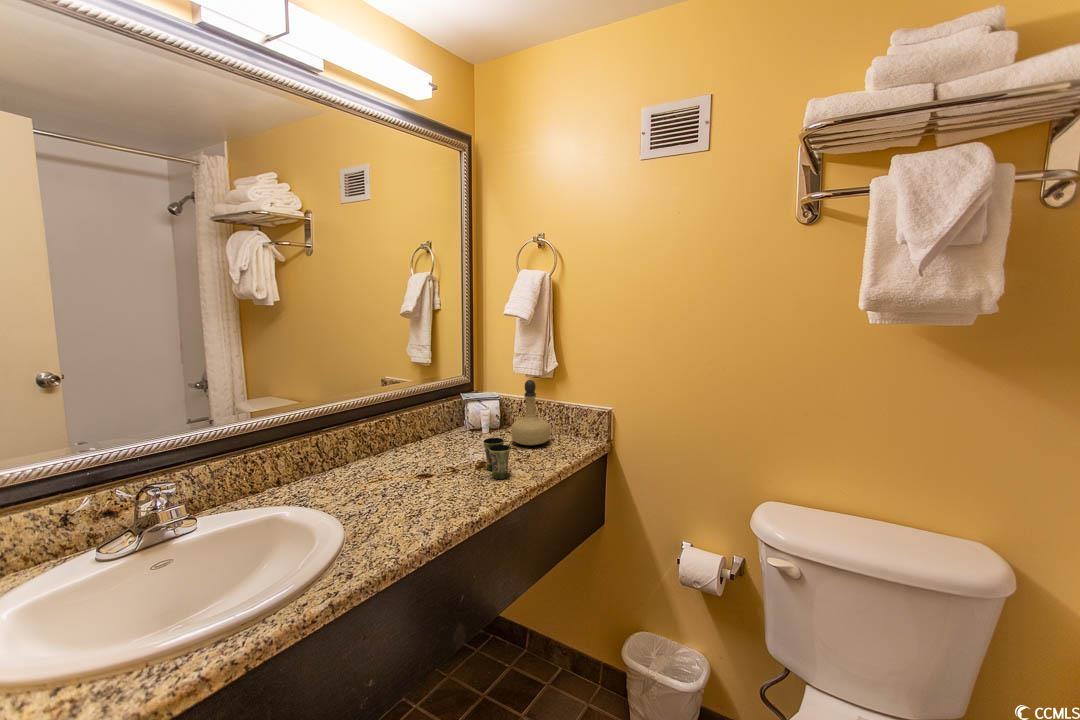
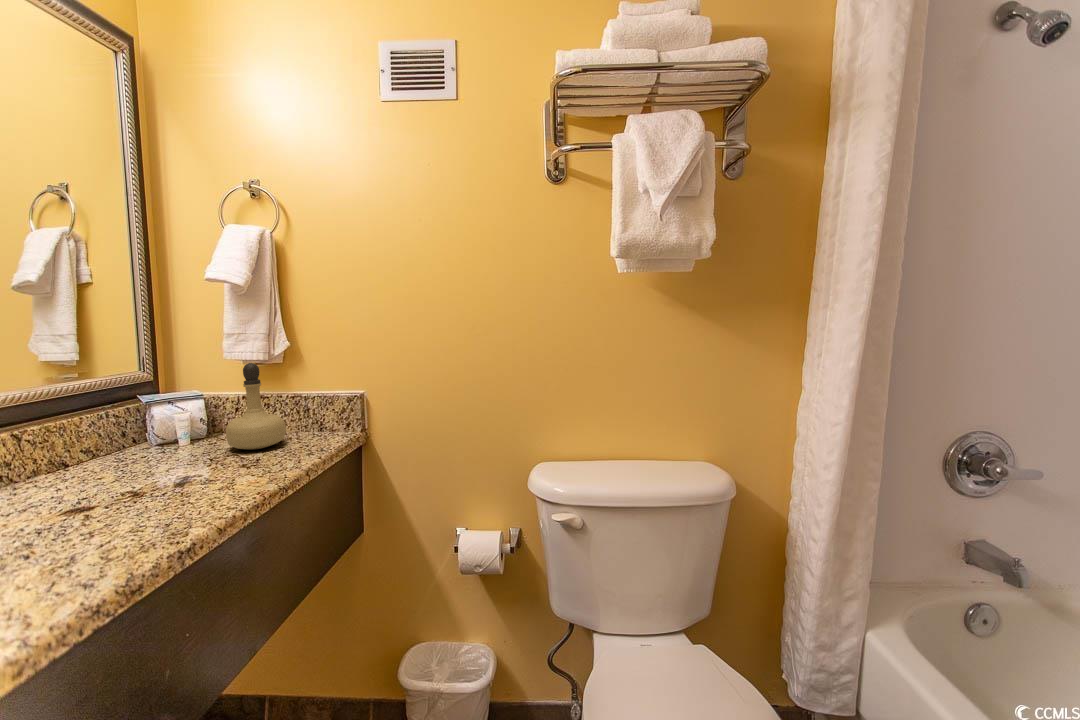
cup: present [483,438,510,479] -> none [184,439,231,493]

